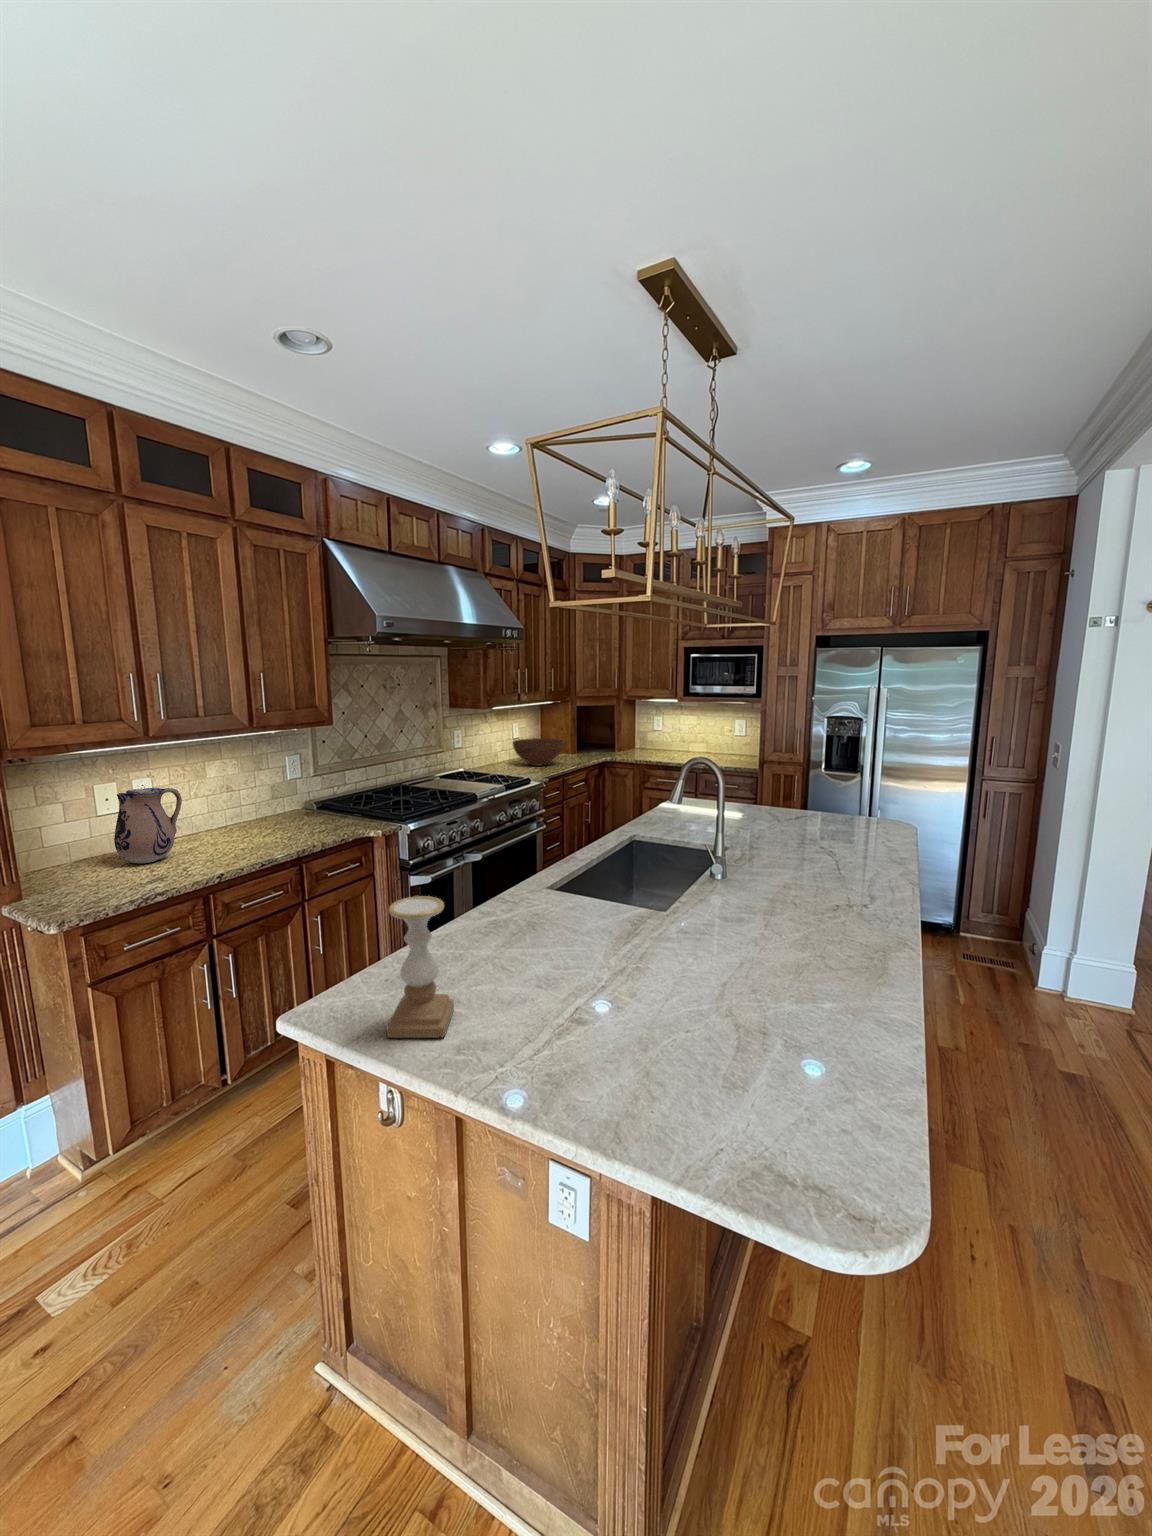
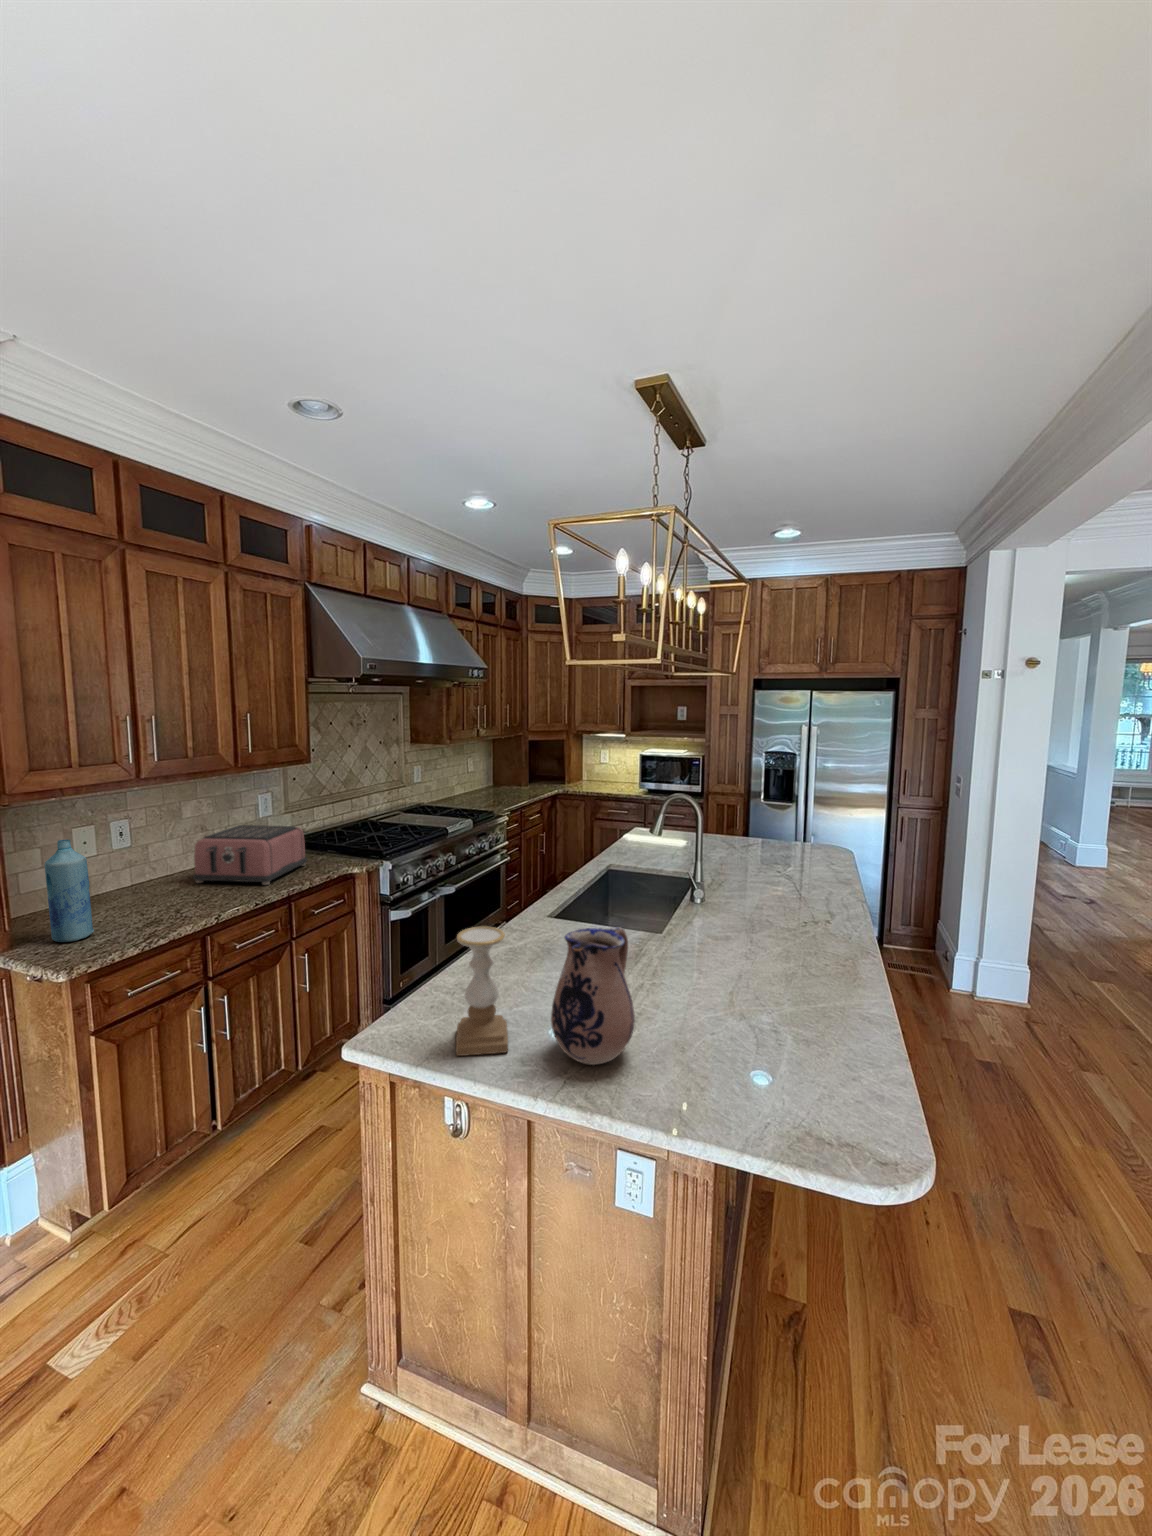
fruit bowl: present [513,738,564,766] -> none [469,774,519,800]
toaster: none [212,785,328,844] -> present [193,825,307,885]
ceramic pitcher: present [114,788,182,863] -> present [551,927,635,1065]
bottle: none [45,794,97,894] -> present [44,839,94,942]

